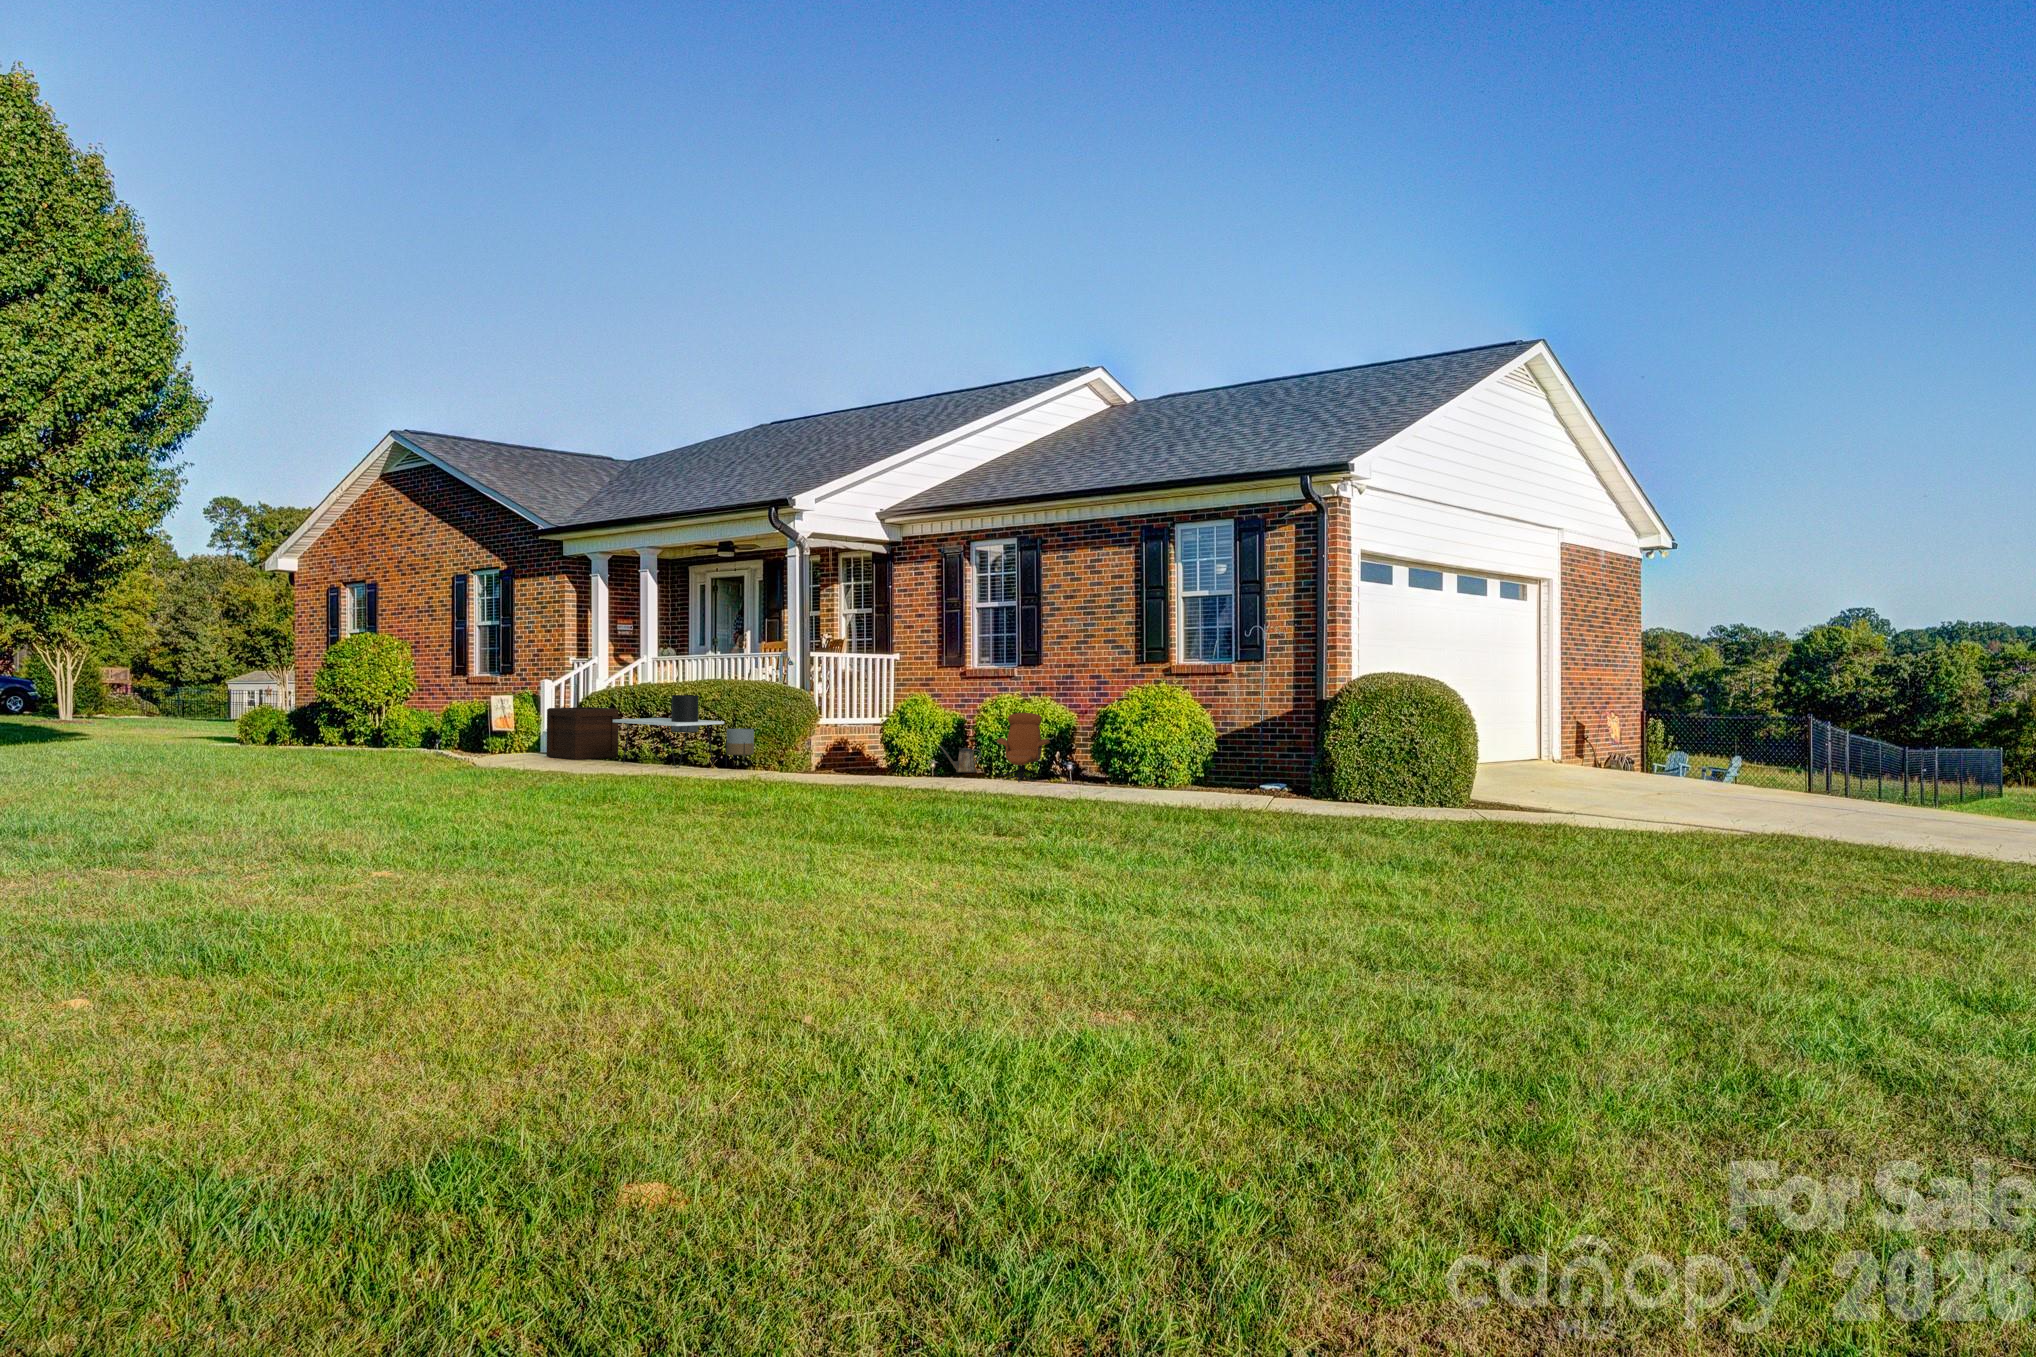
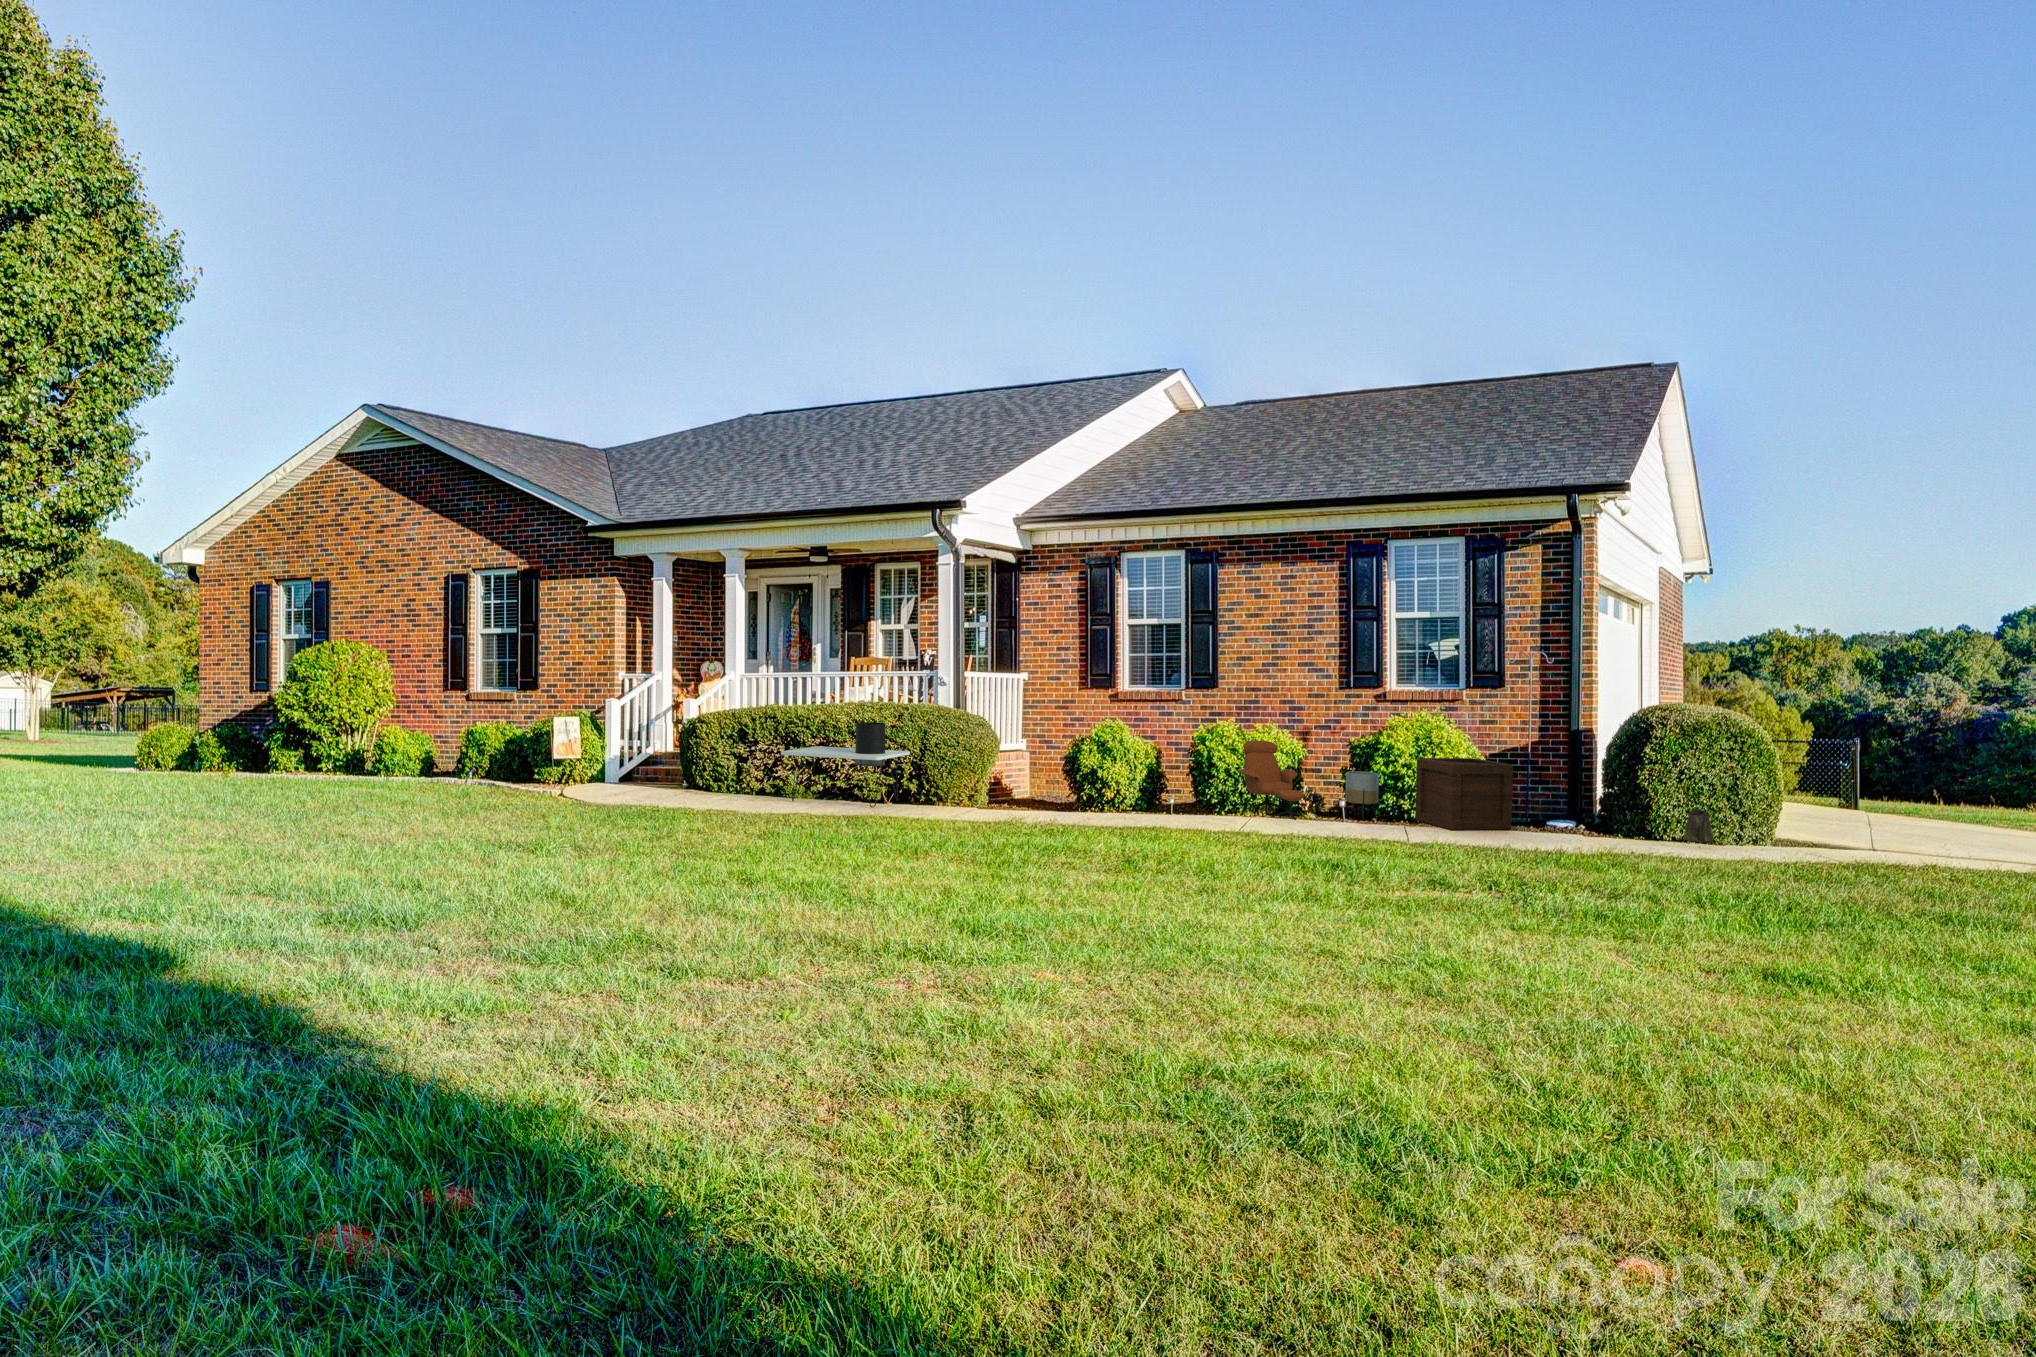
wooden crate: present [547,707,618,760] -> present [1415,758,1513,831]
planter: present [726,729,754,766] -> present [1345,771,1379,819]
watering can: present [938,746,981,772] -> present [1683,809,1714,842]

